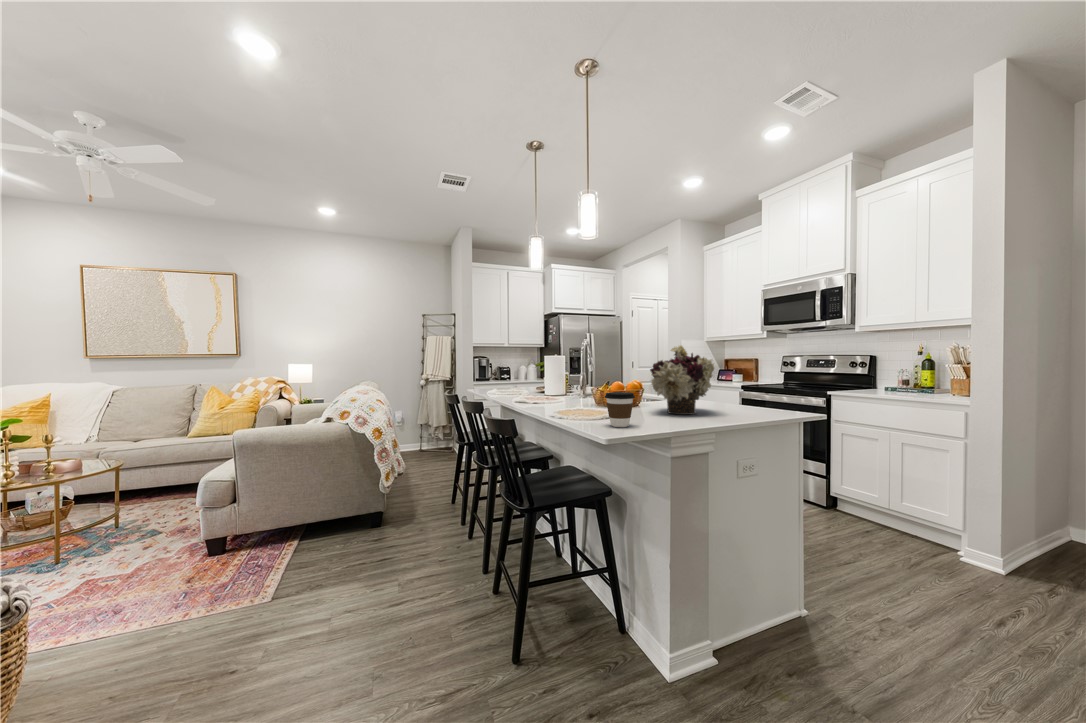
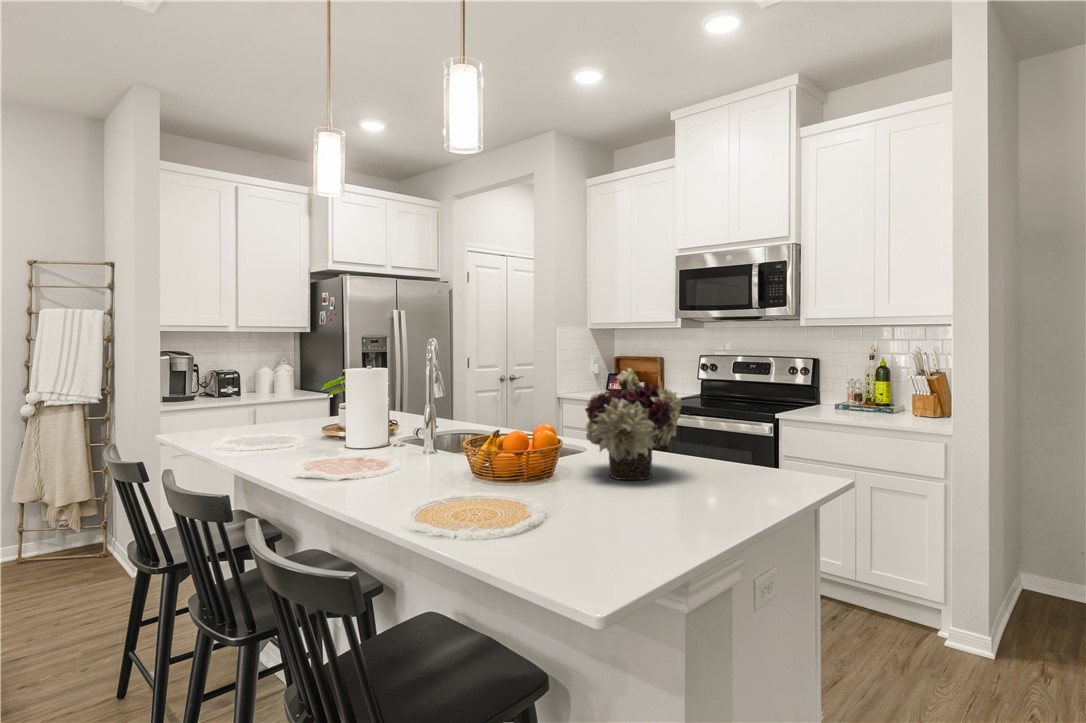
coffee cup: present [605,392,635,427] -> none [545,458,594,519]

